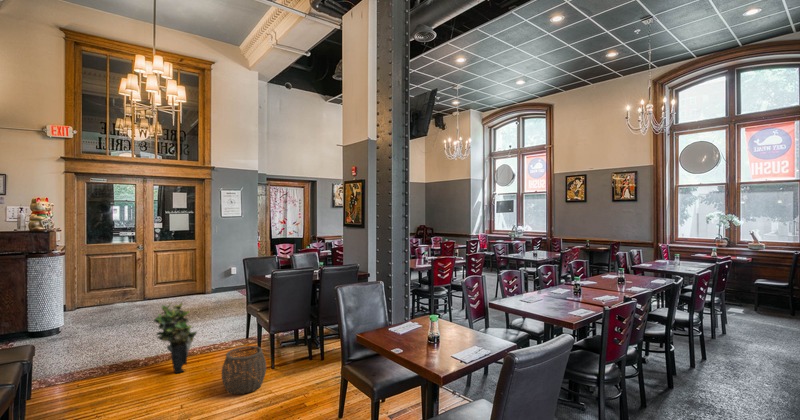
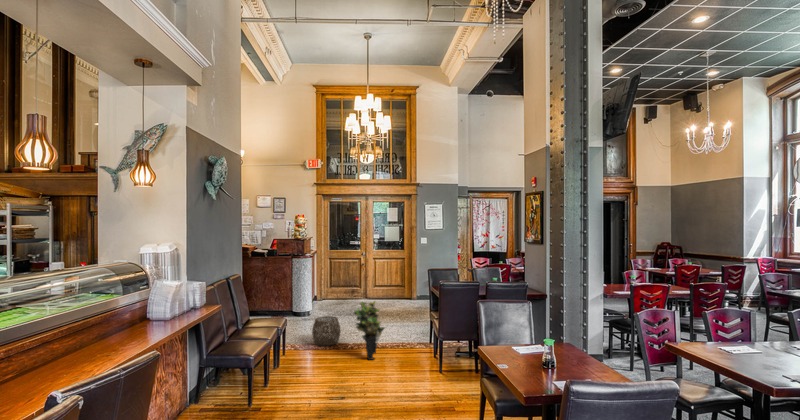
woven basket: present [222,346,266,394] -> present [312,316,341,346]

